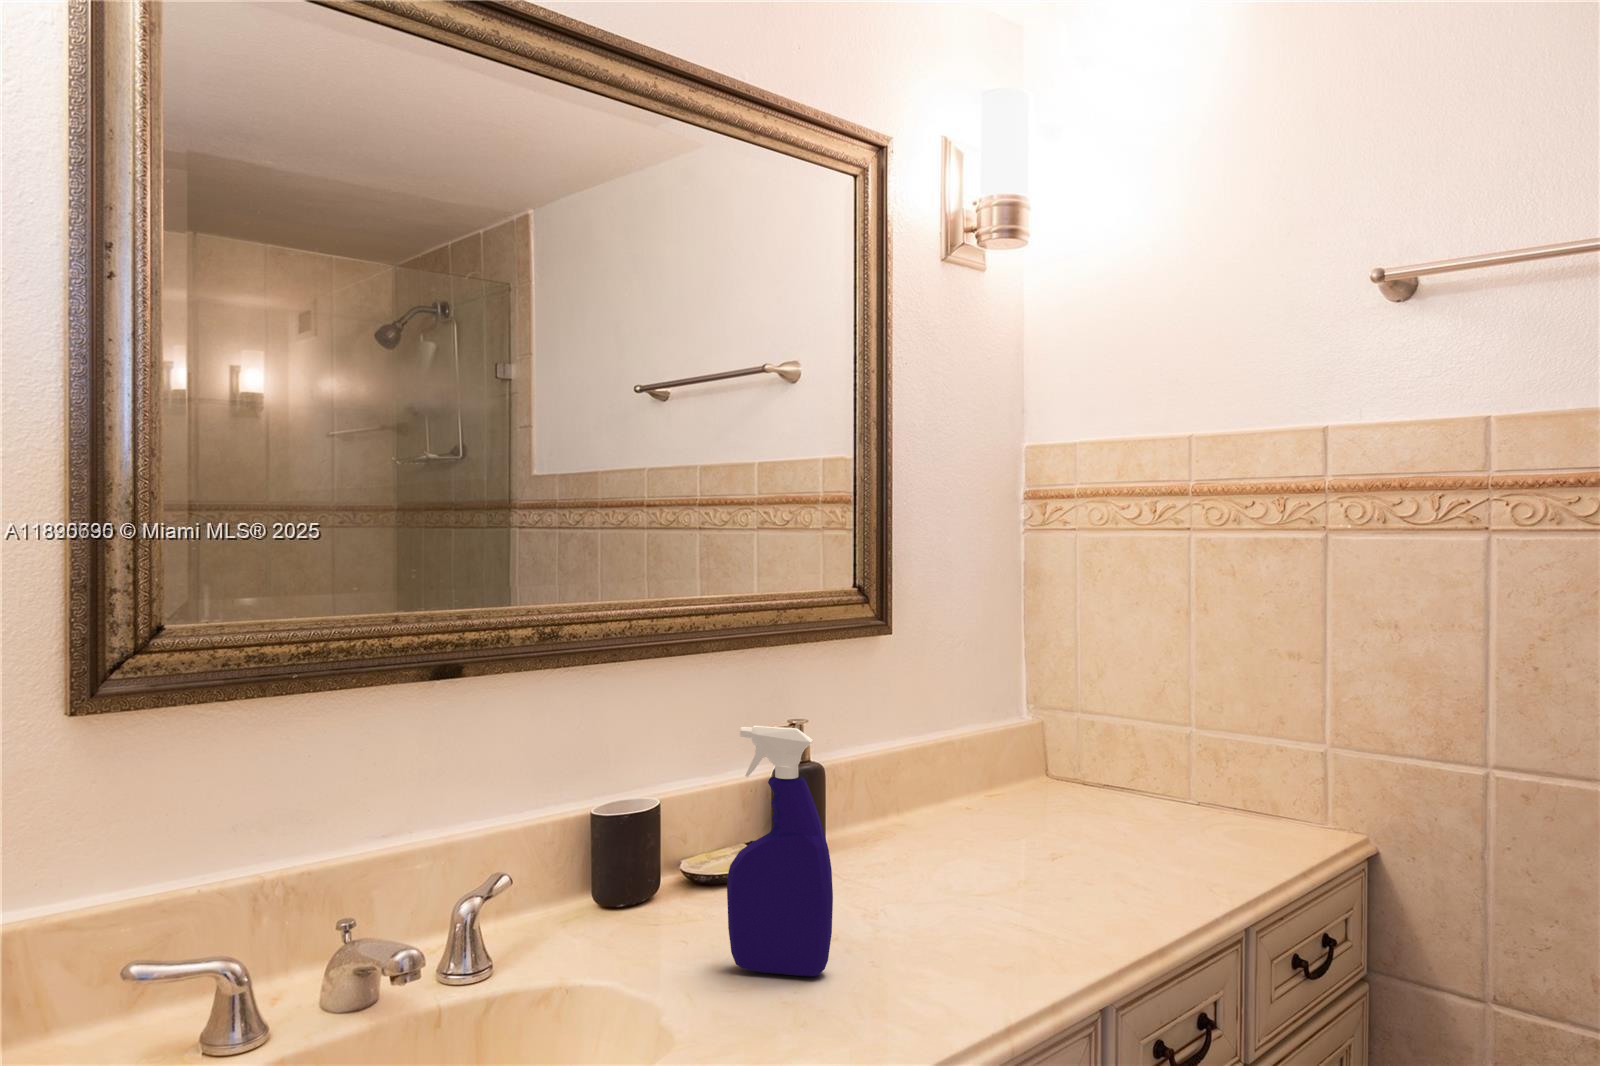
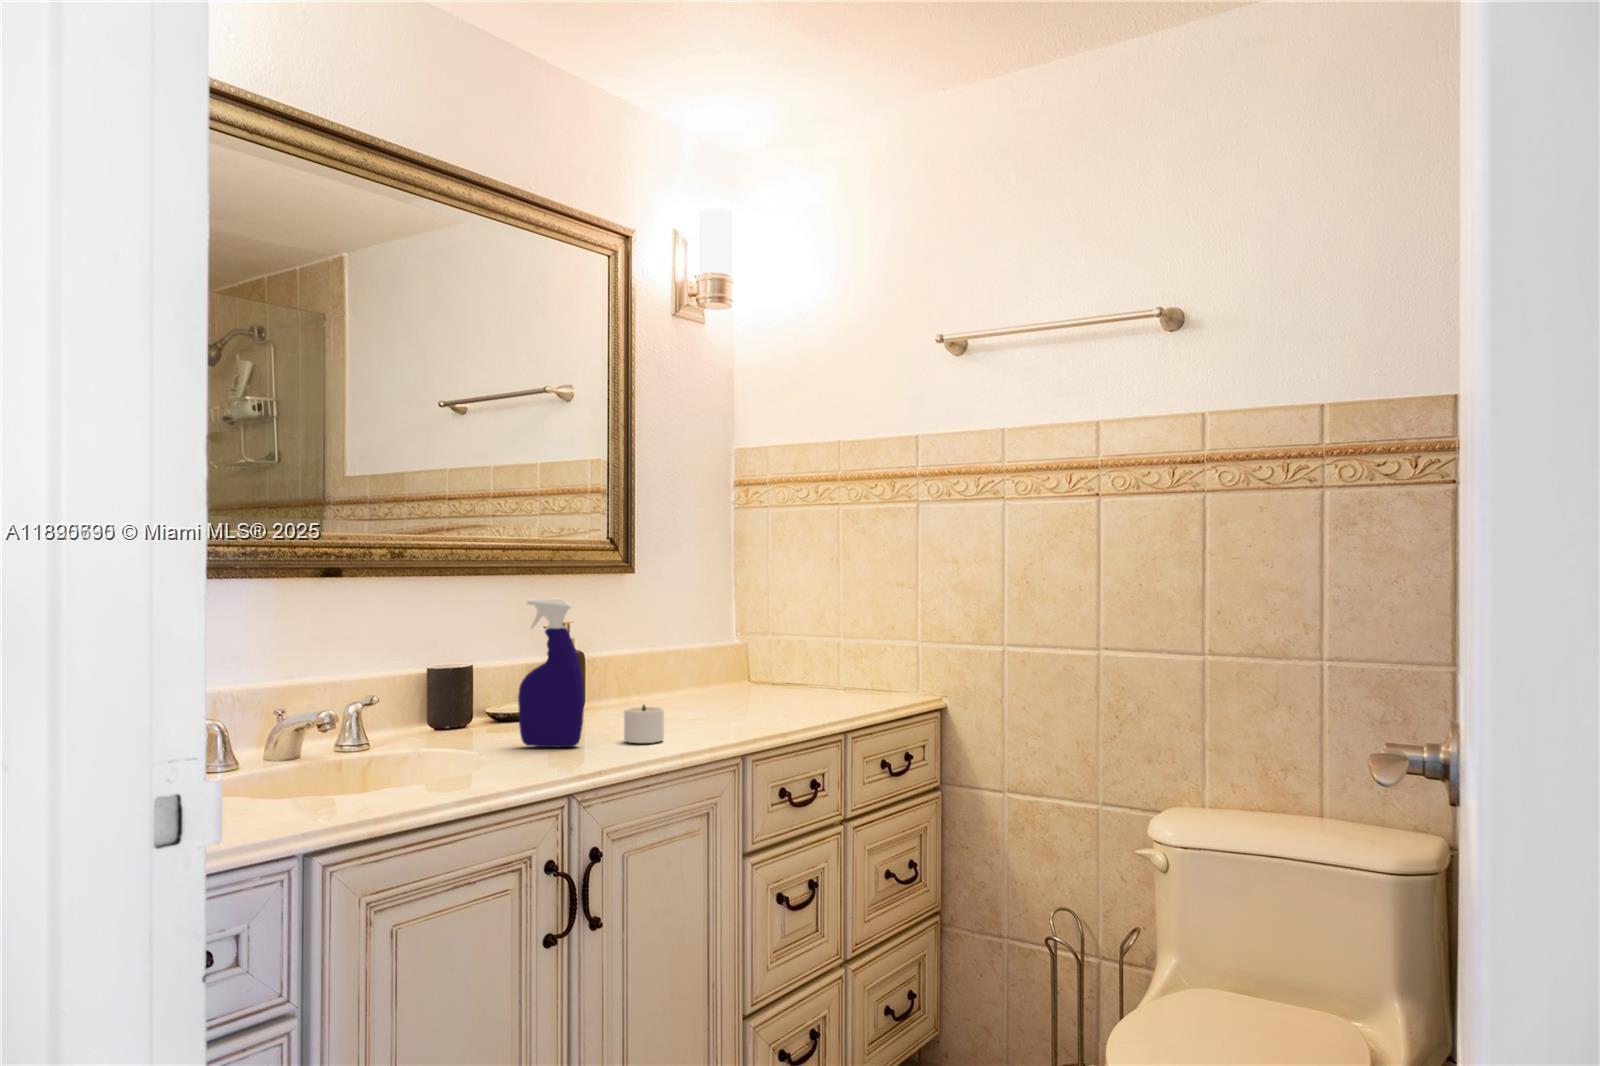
candle: none [898,899,996,973] -> present [624,705,664,743]

